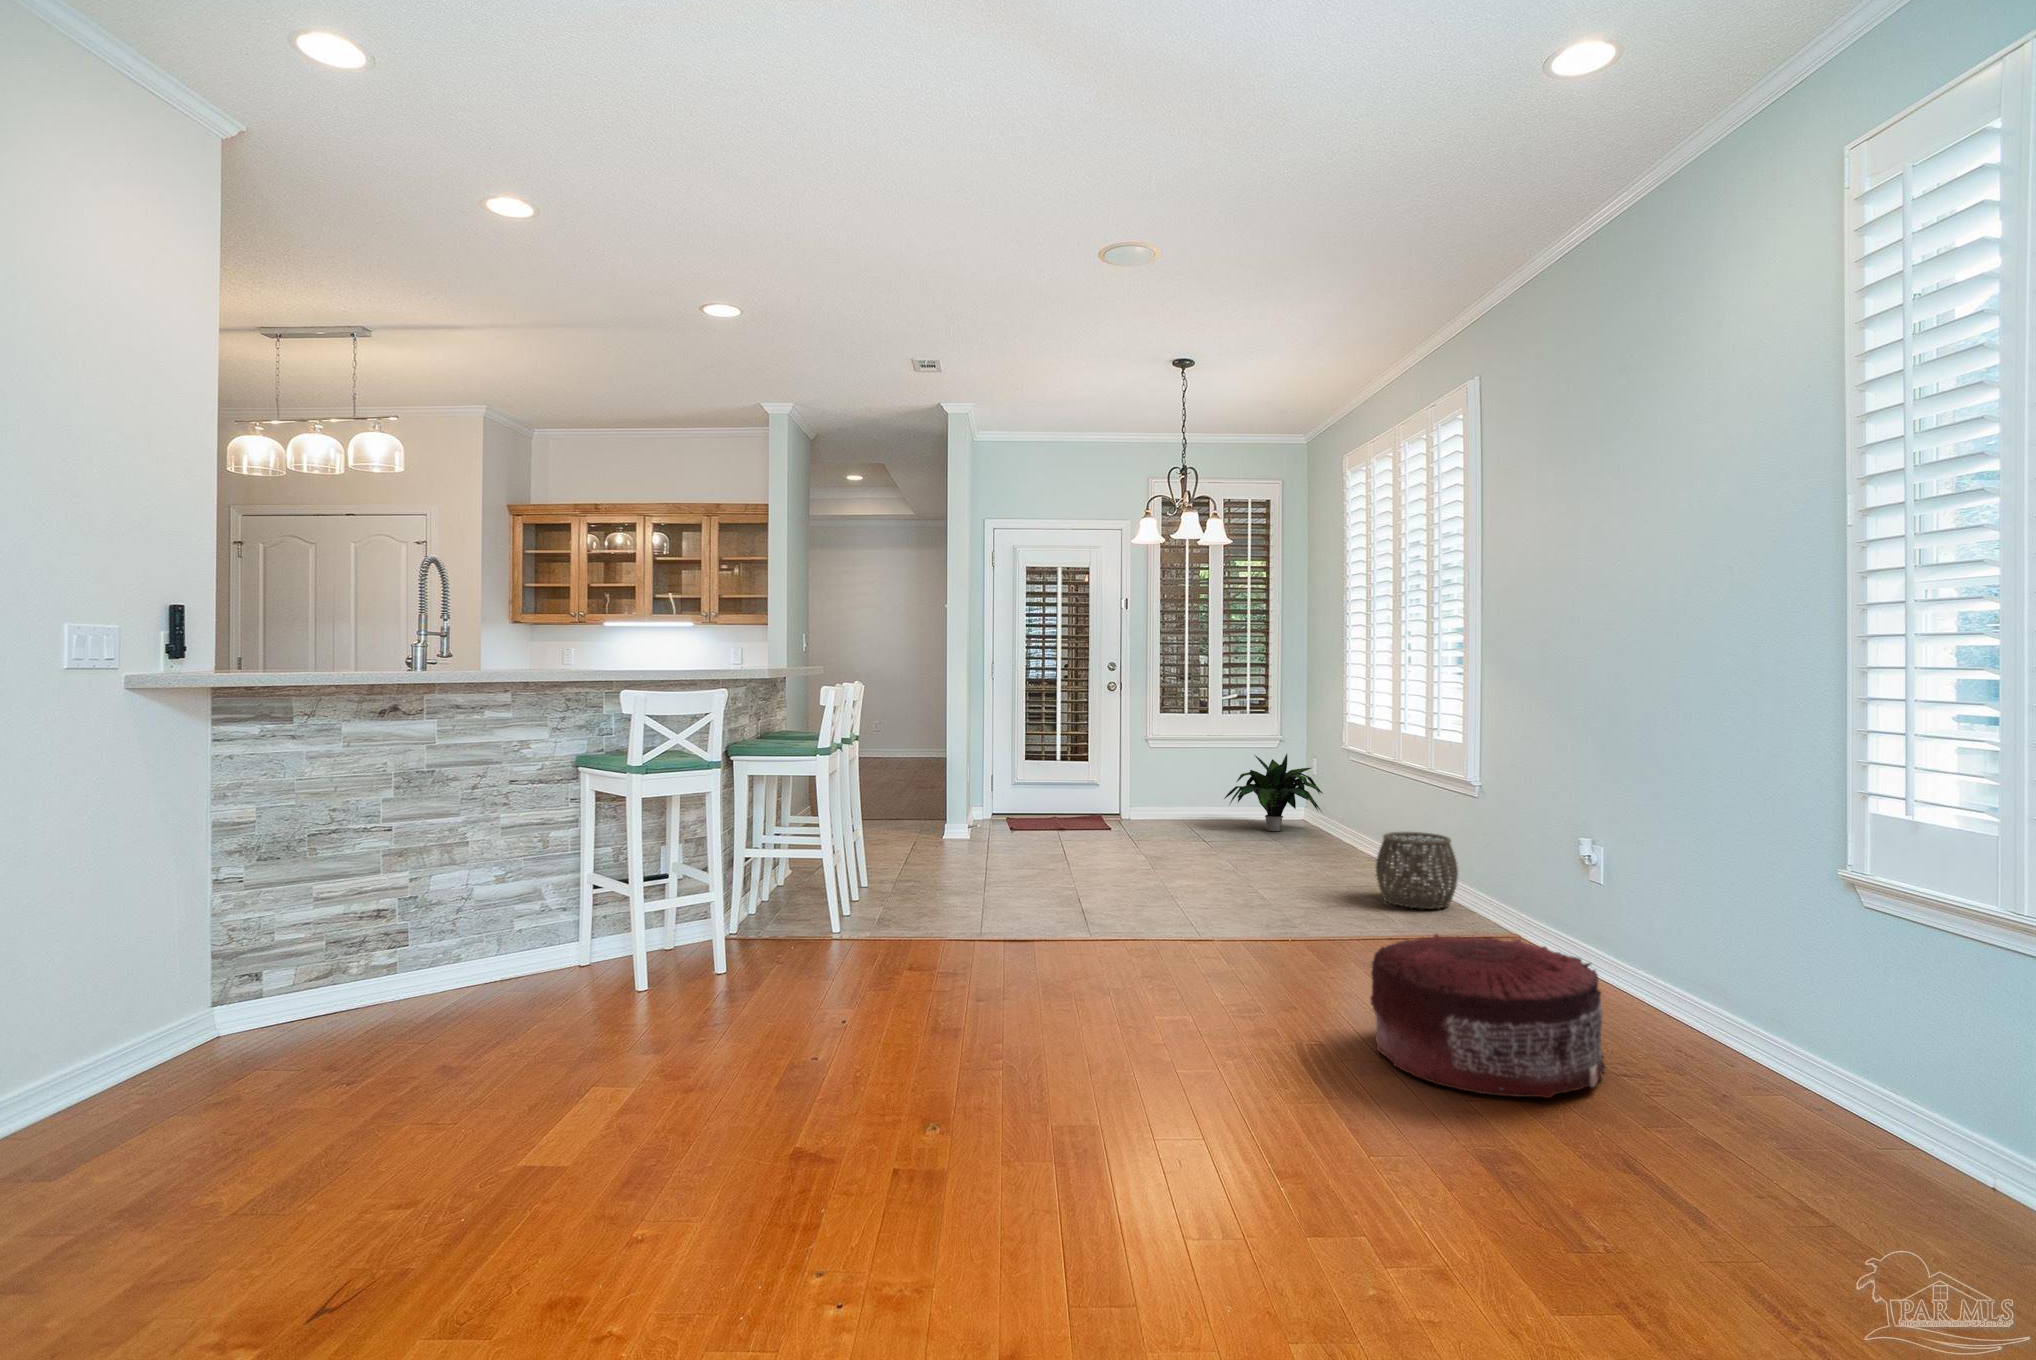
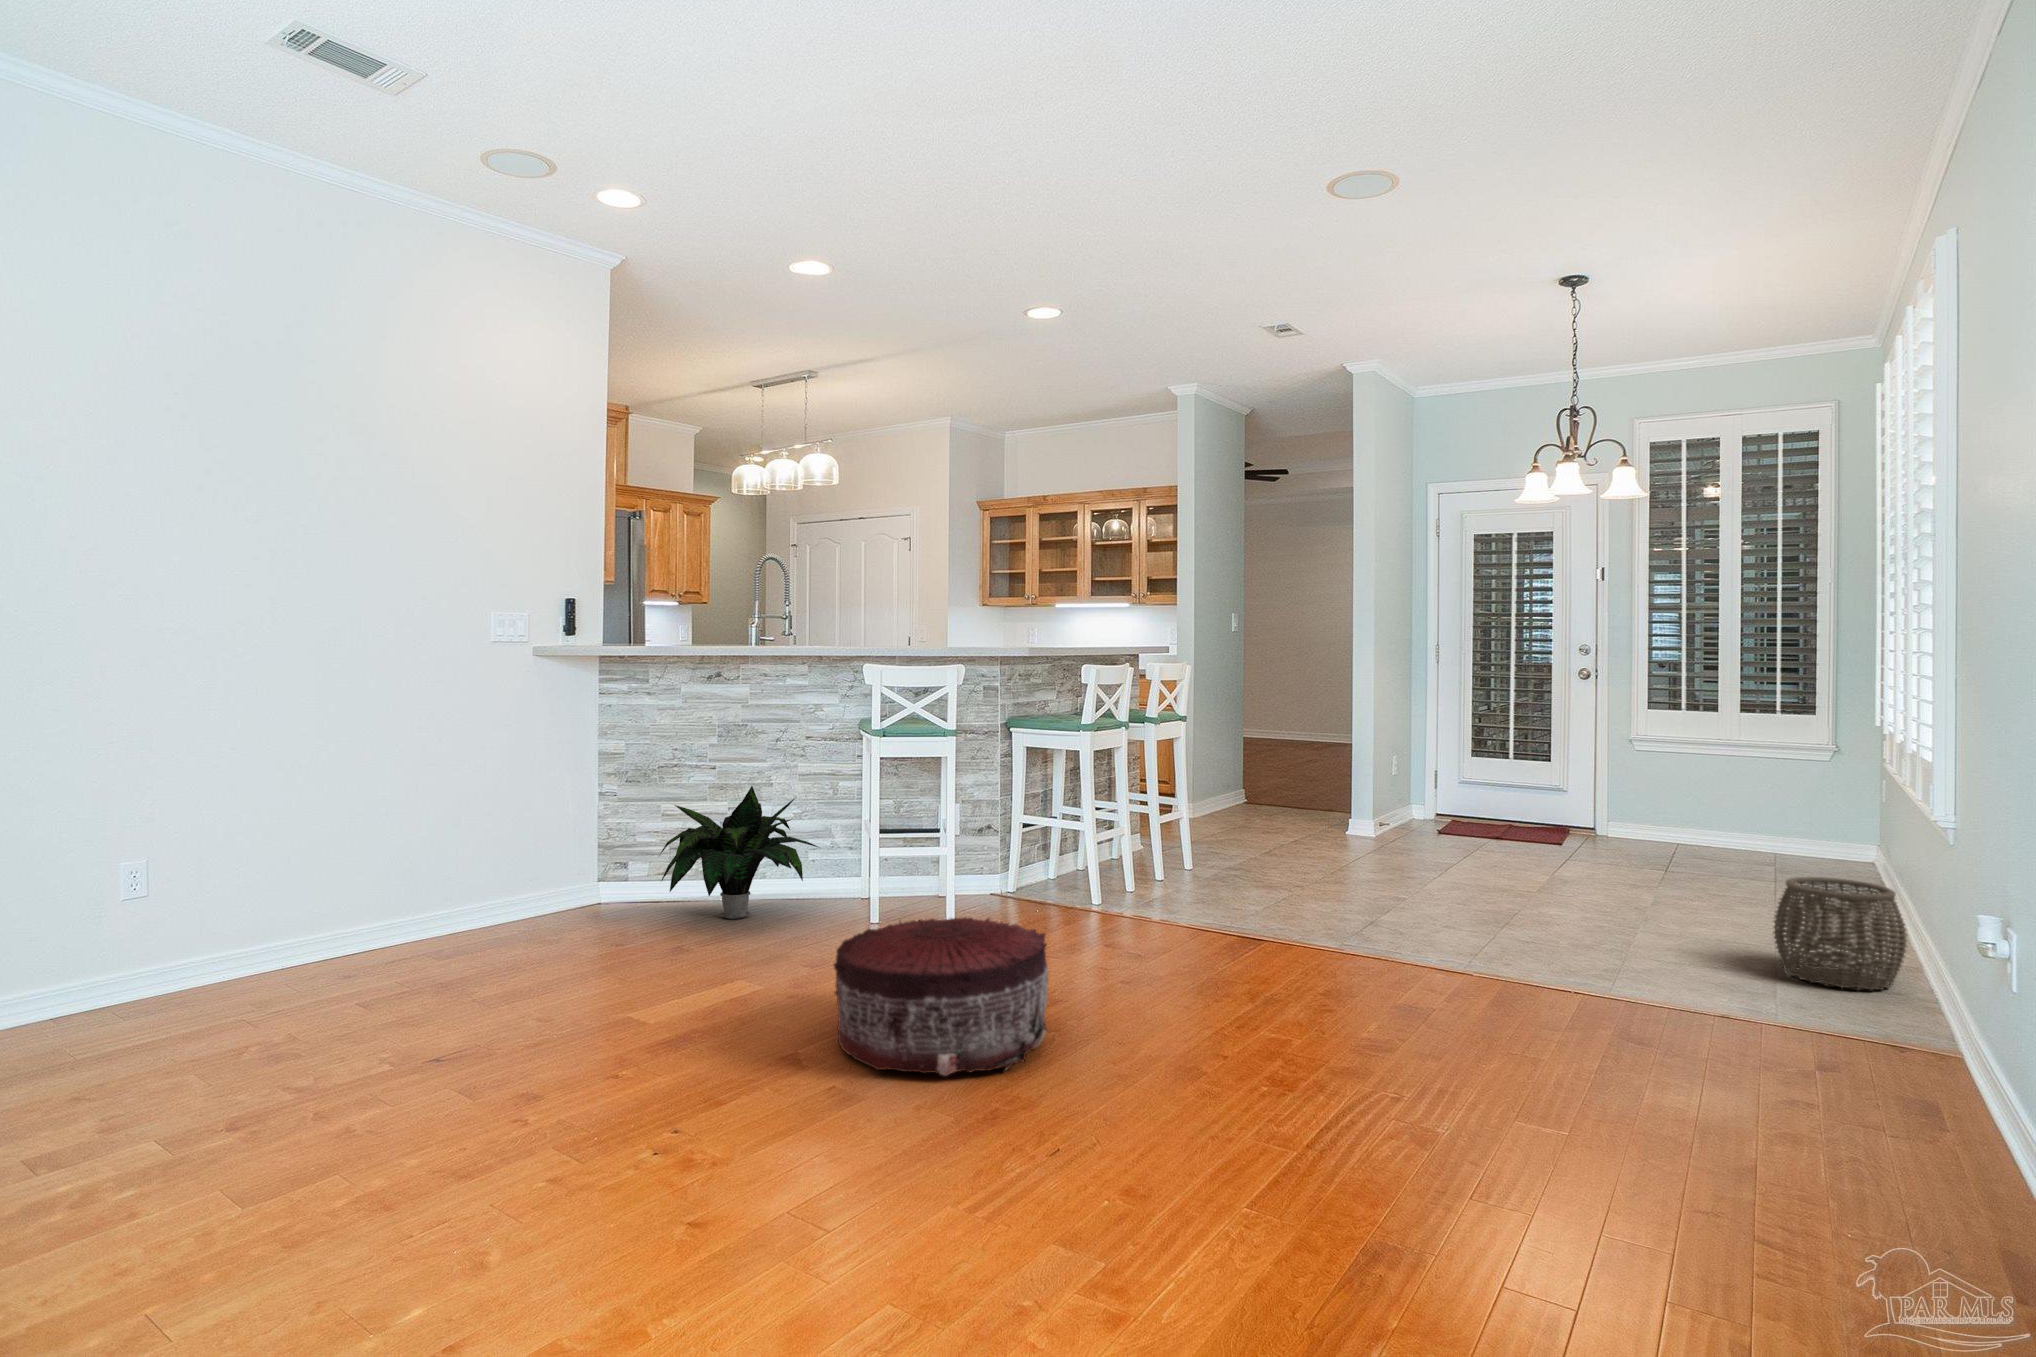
potted plant: present [1224,754,1323,831] -> present [660,786,818,919]
pouf: present [1371,934,1605,1098] -> present [834,917,1048,1076]

